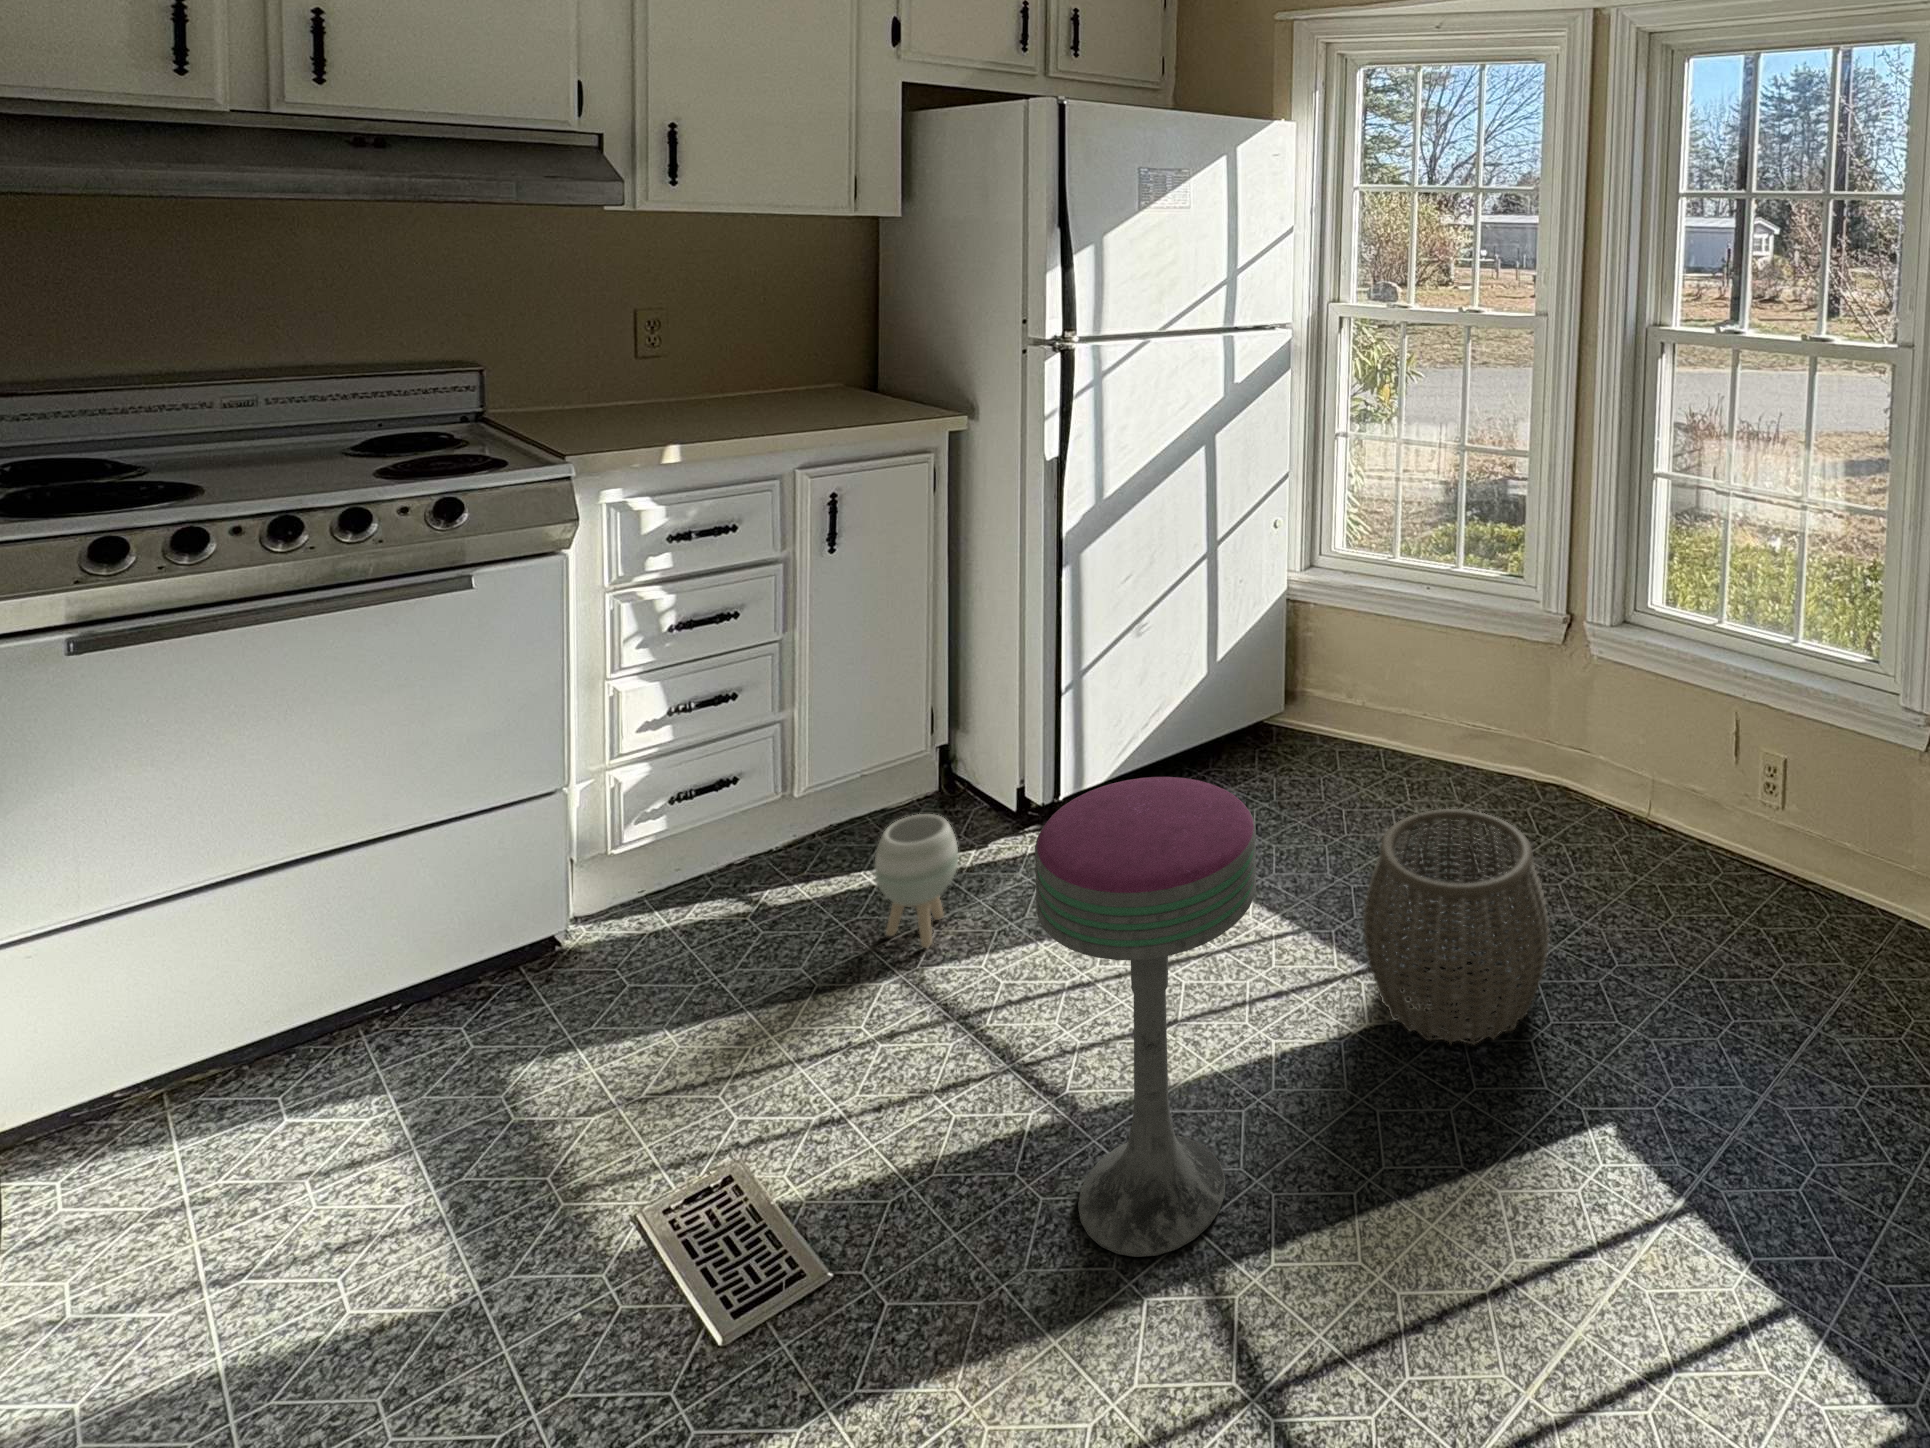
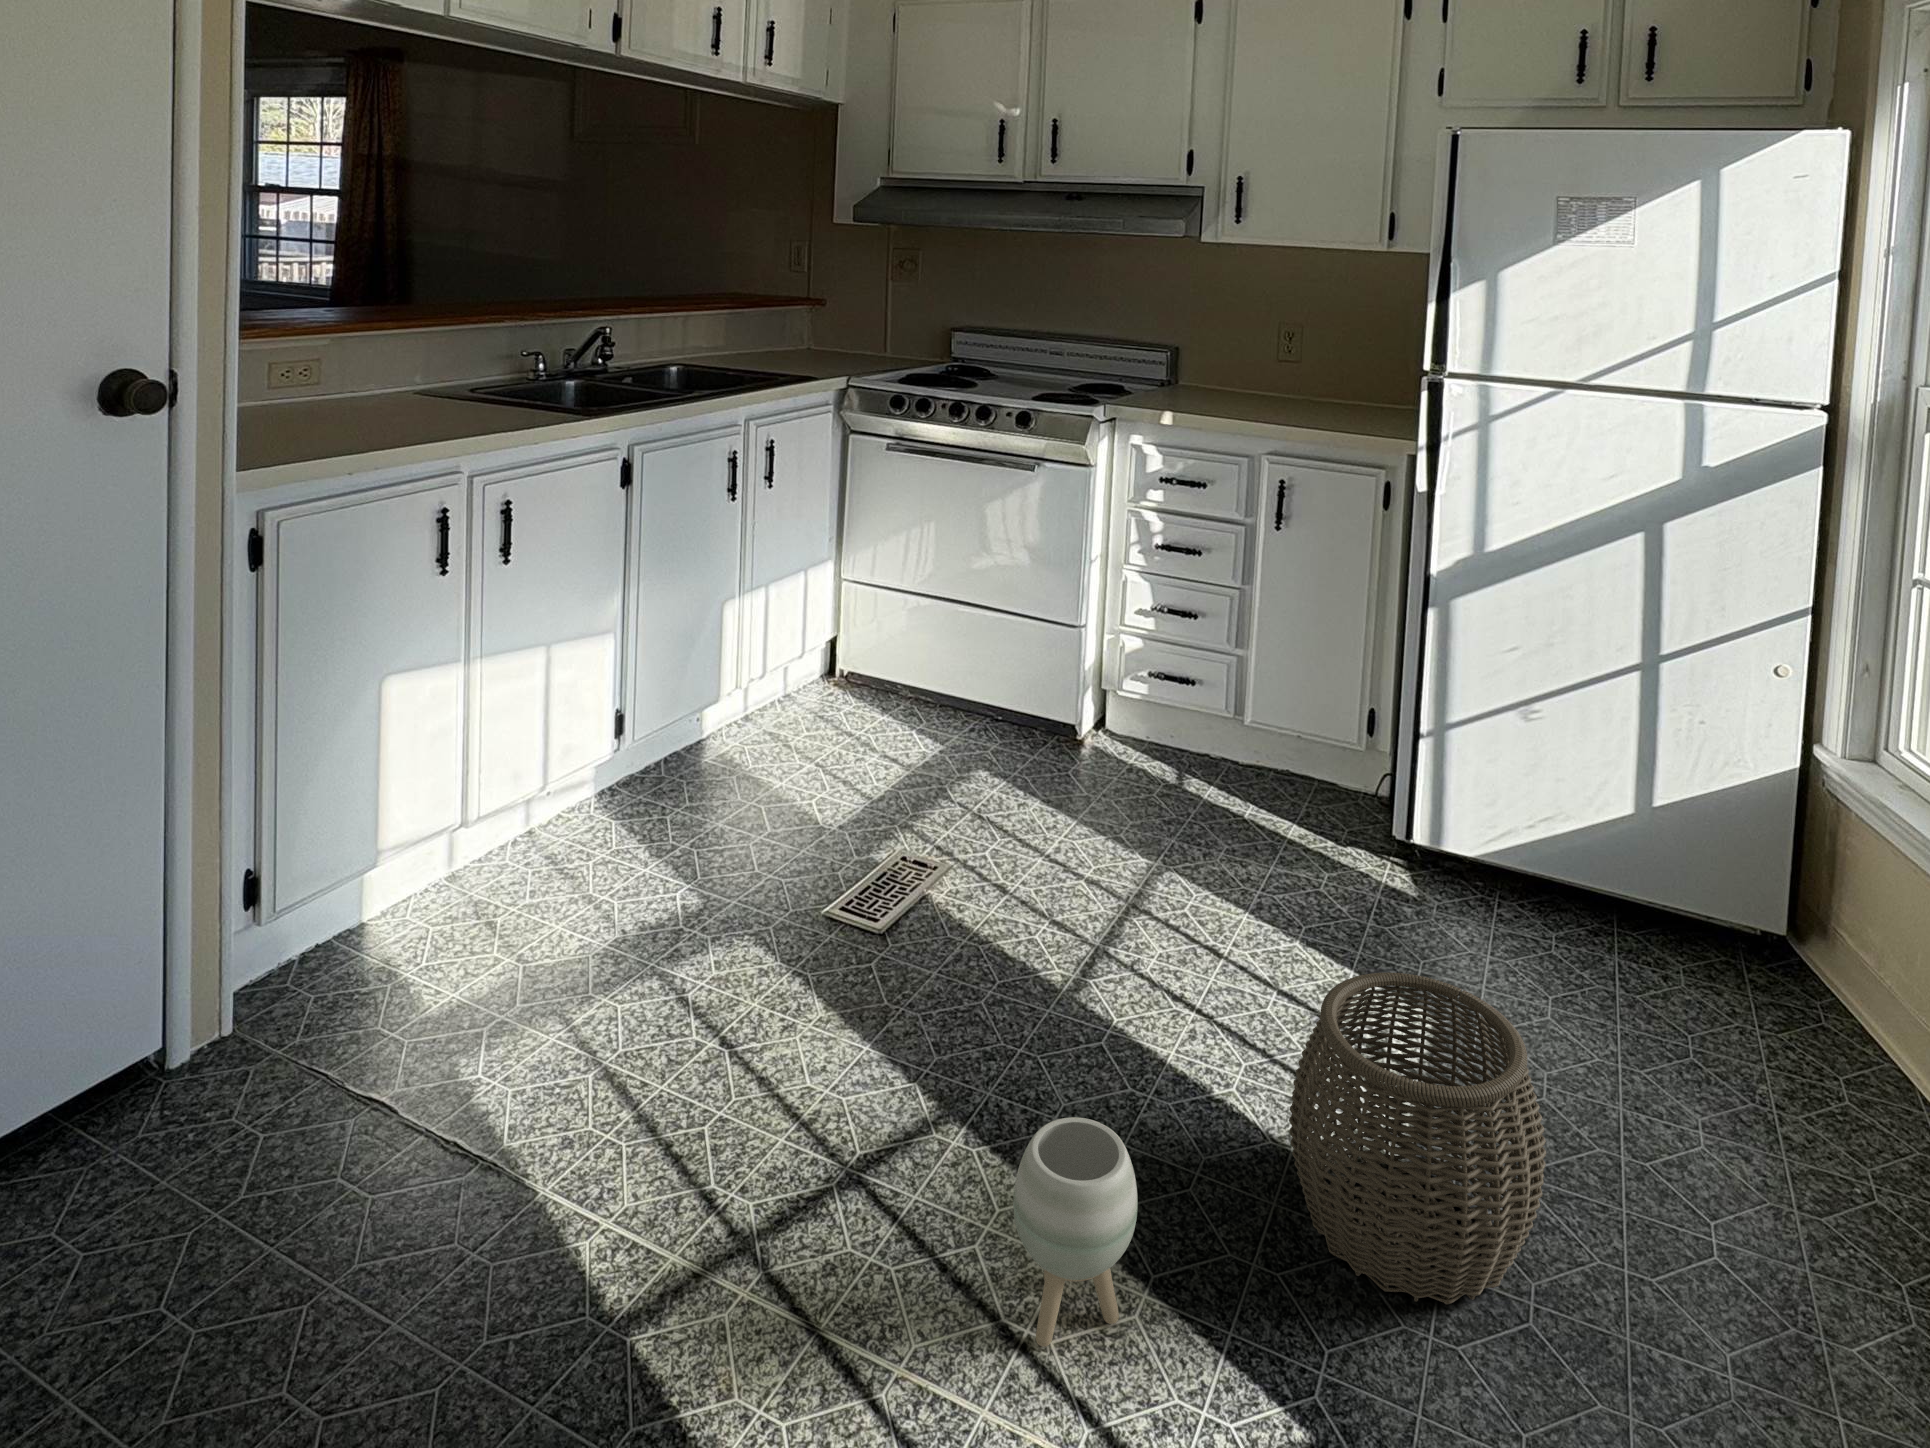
bar stool: present [1035,777,1256,1257] -> none [934,690,1126,1102]
planter: present [875,814,958,948] -> present [1013,1117,1138,1347]

